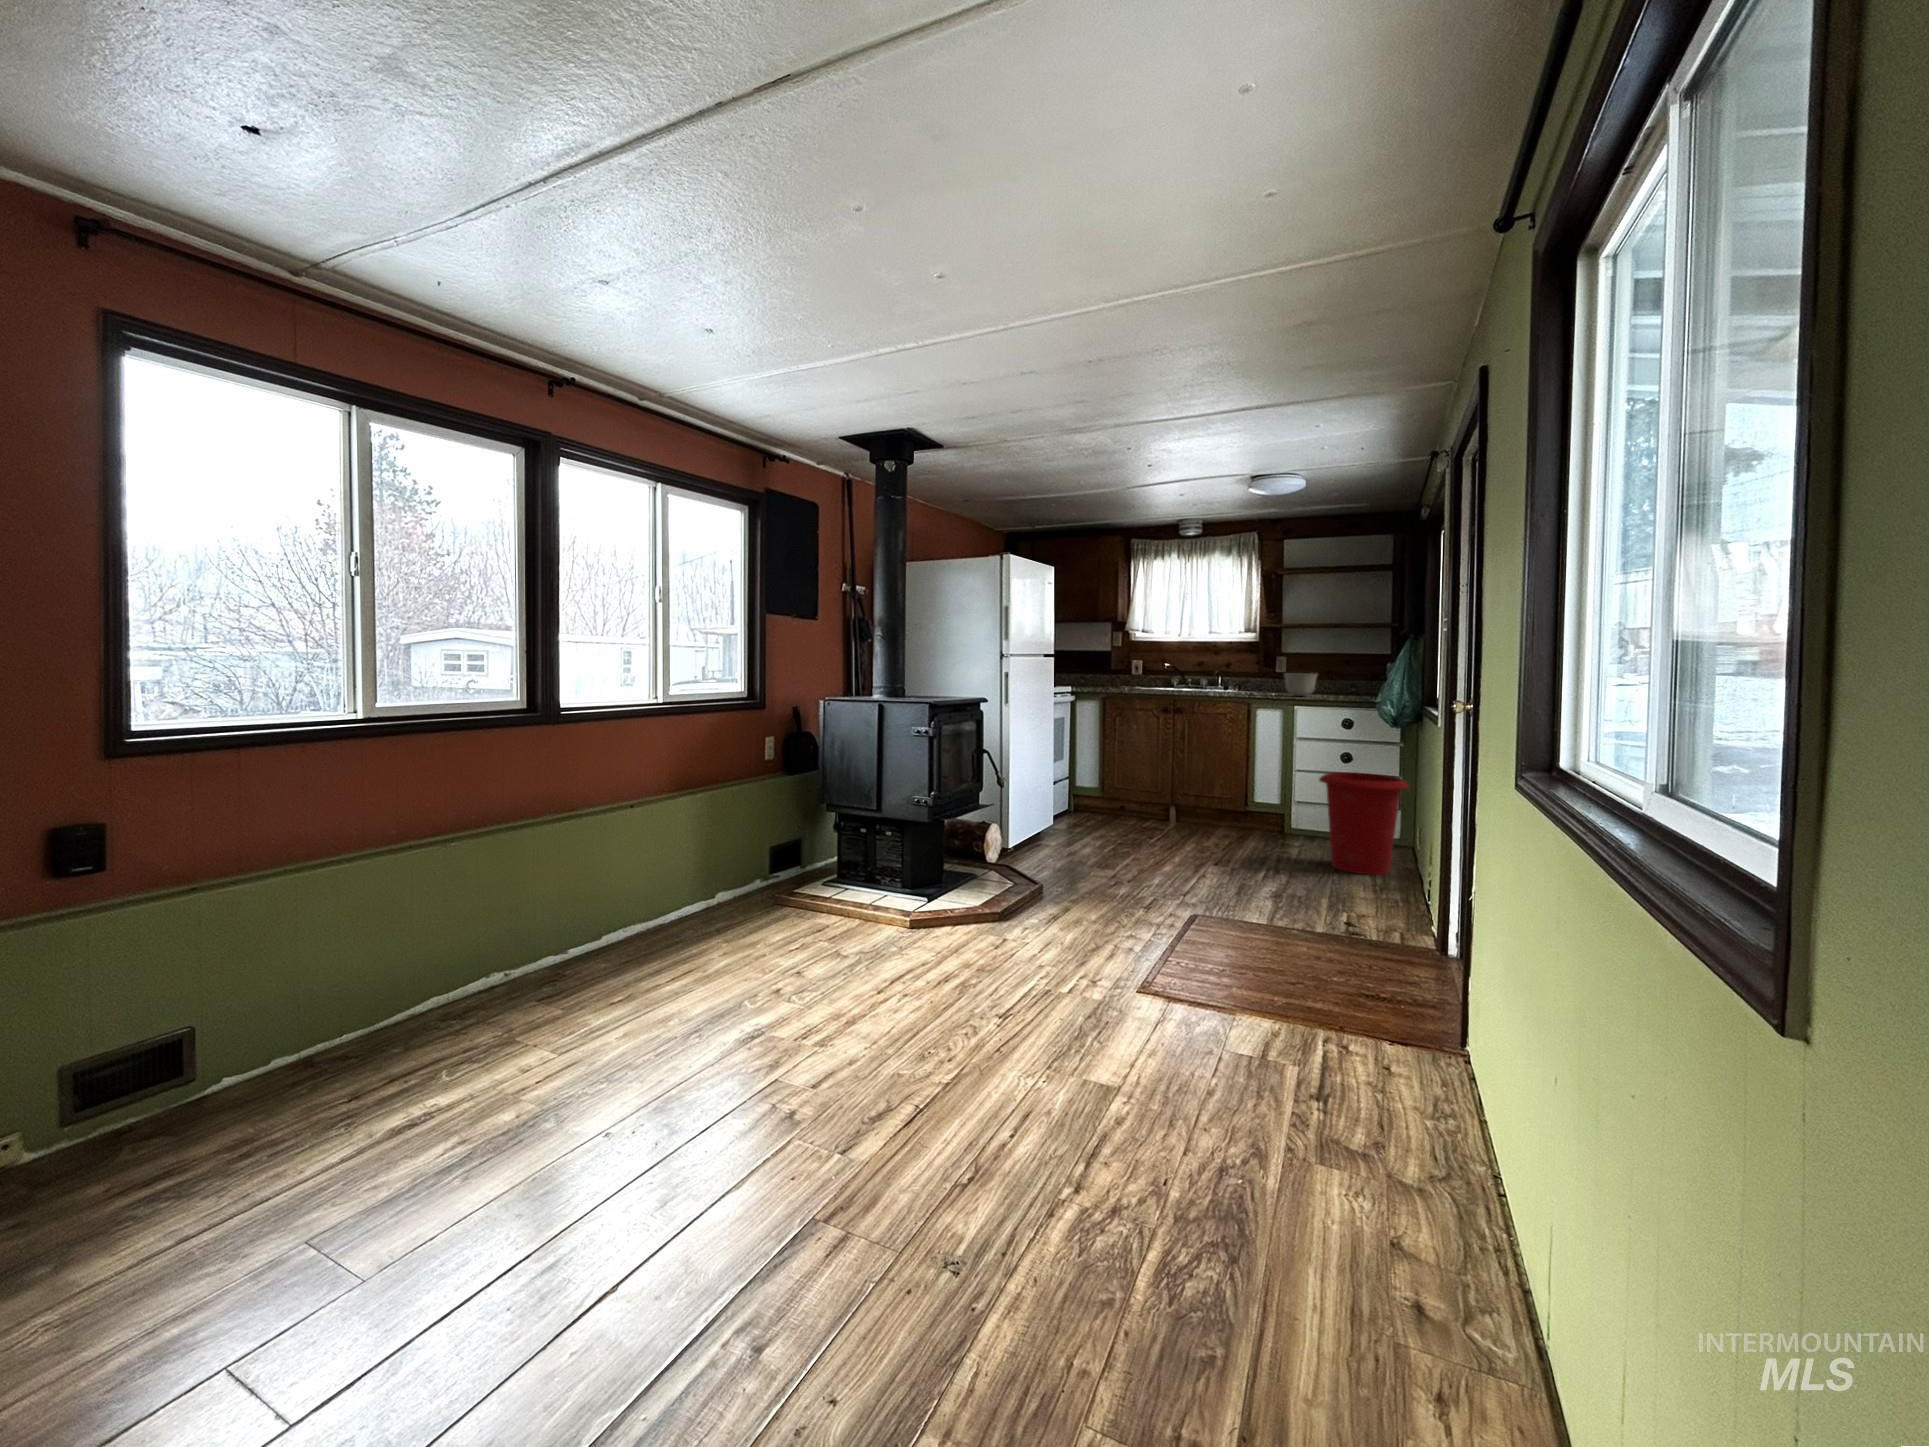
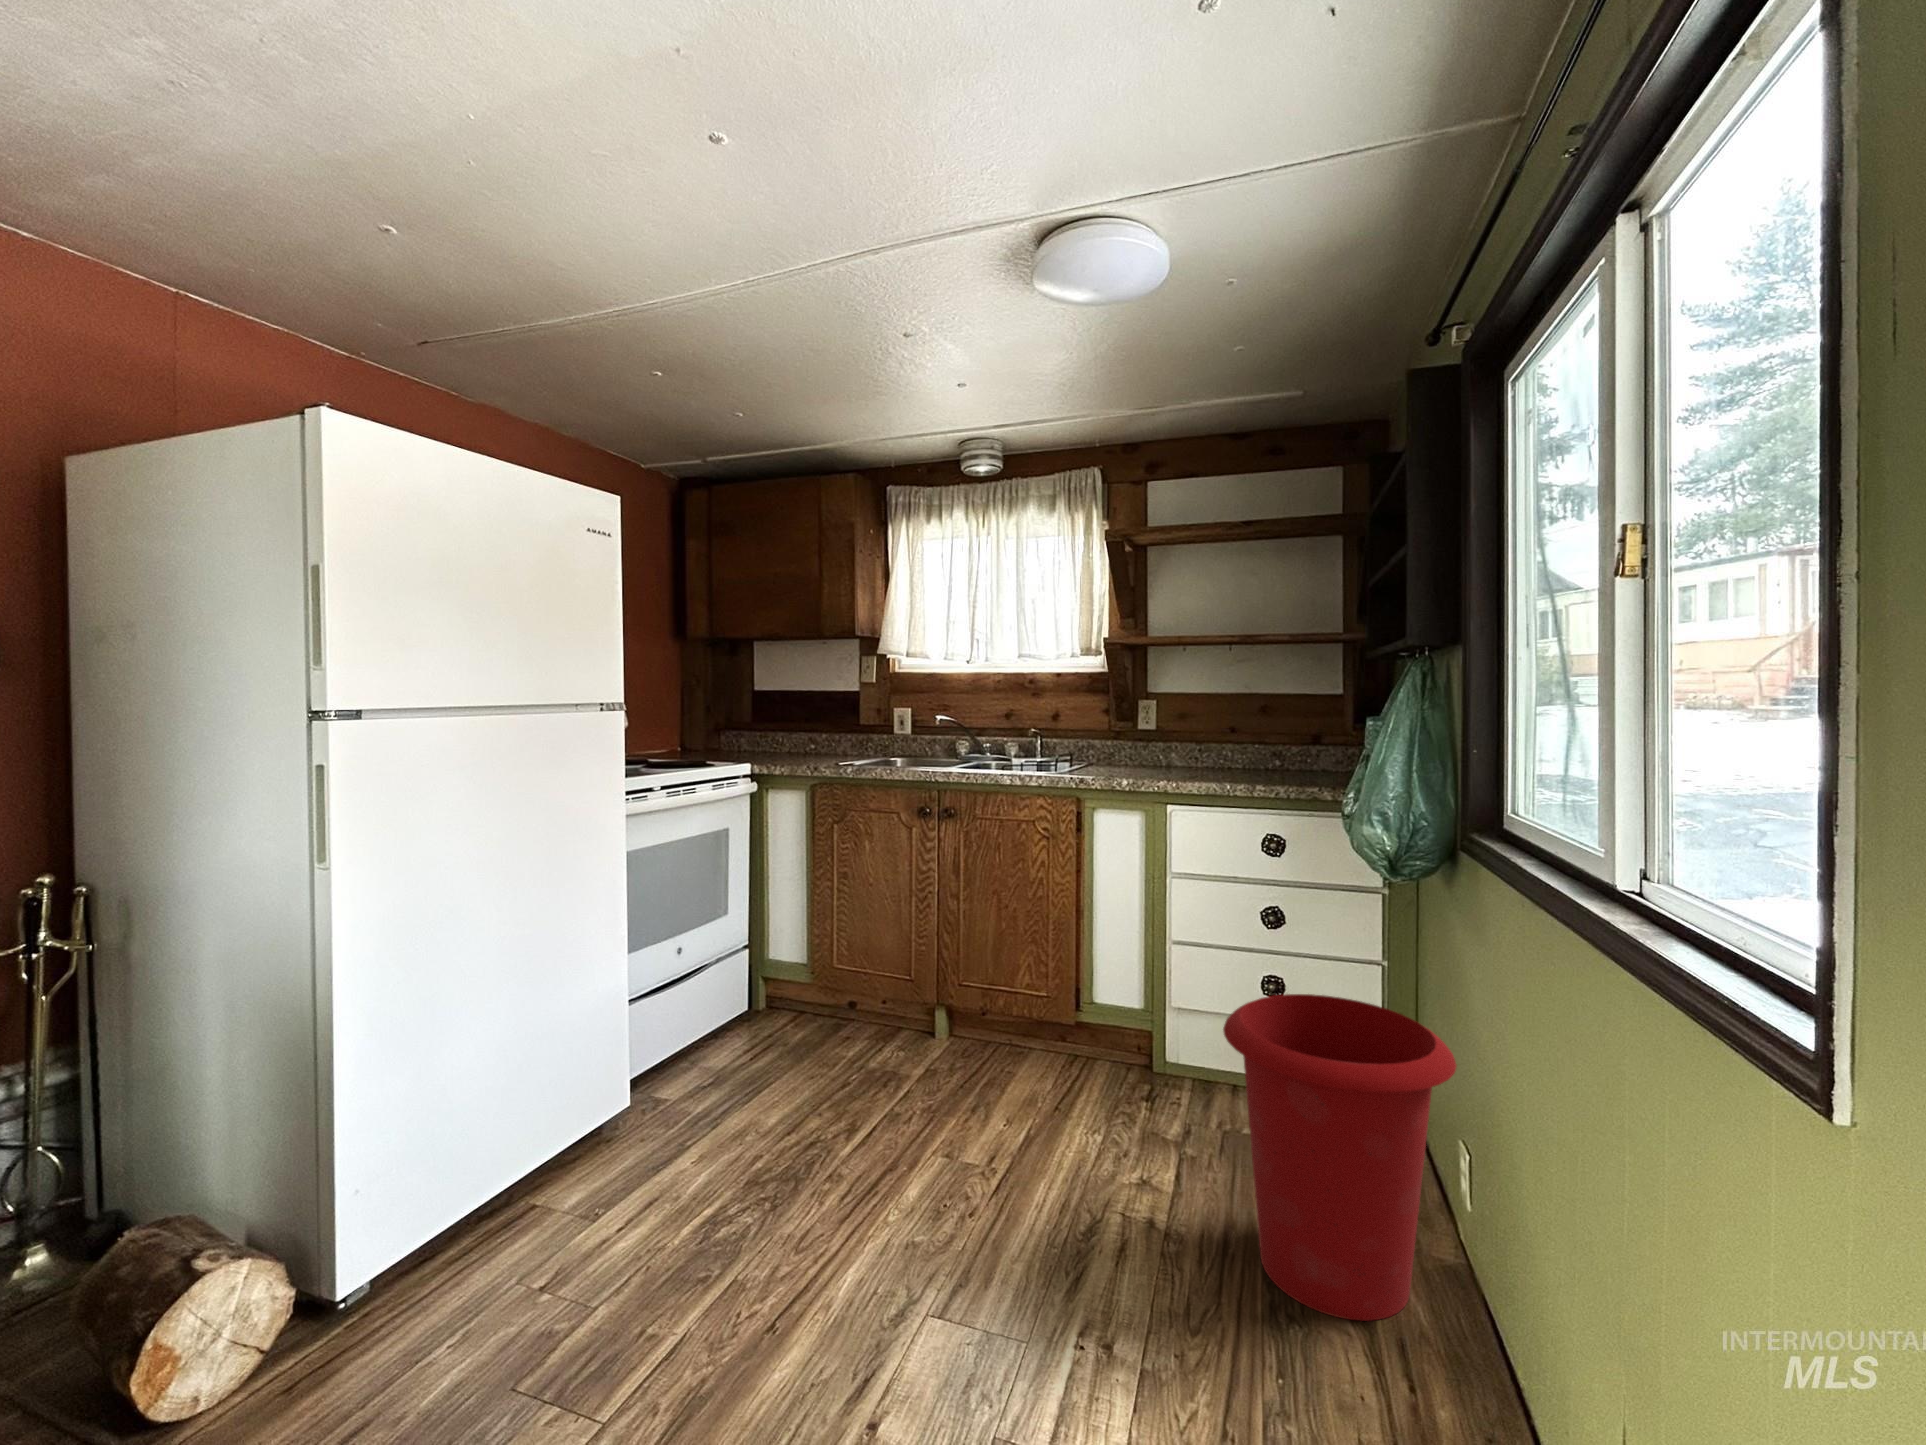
ceramic bowl: present [1284,673,1317,696] -> none [1146,734,1213,784]

